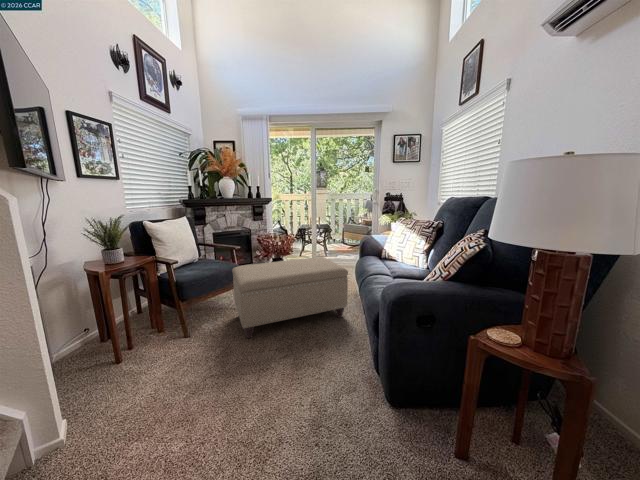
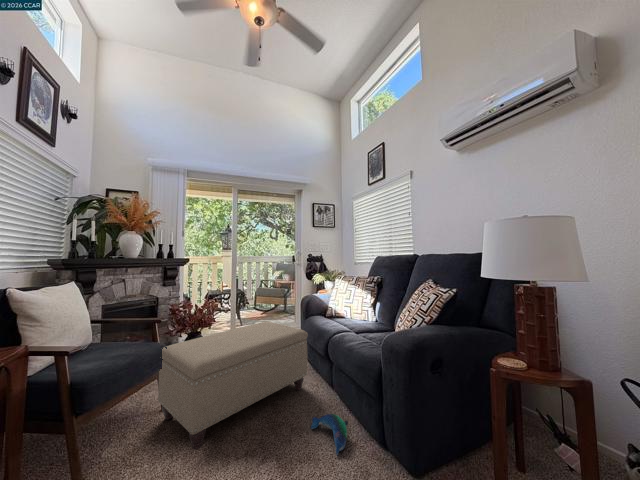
plush toy: none [329,339,357,371] -> present [311,414,348,455]

